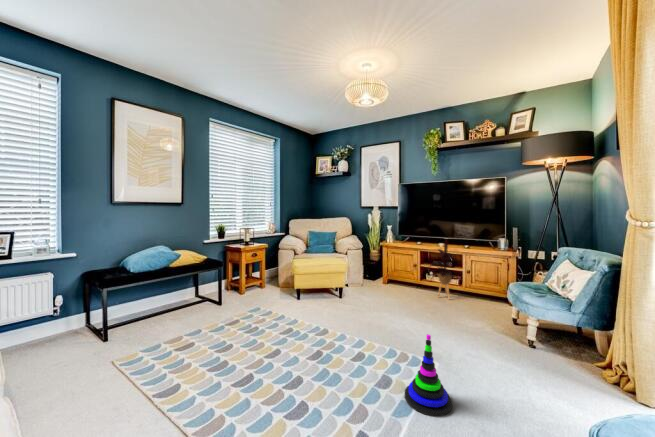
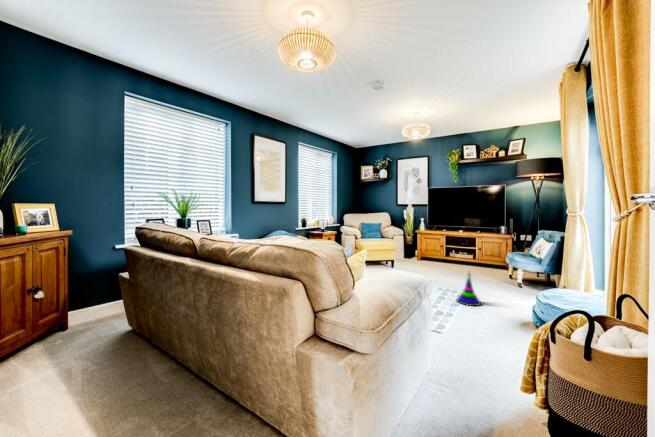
house plant: present [430,240,452,299] -> none [450,227,473,268]

